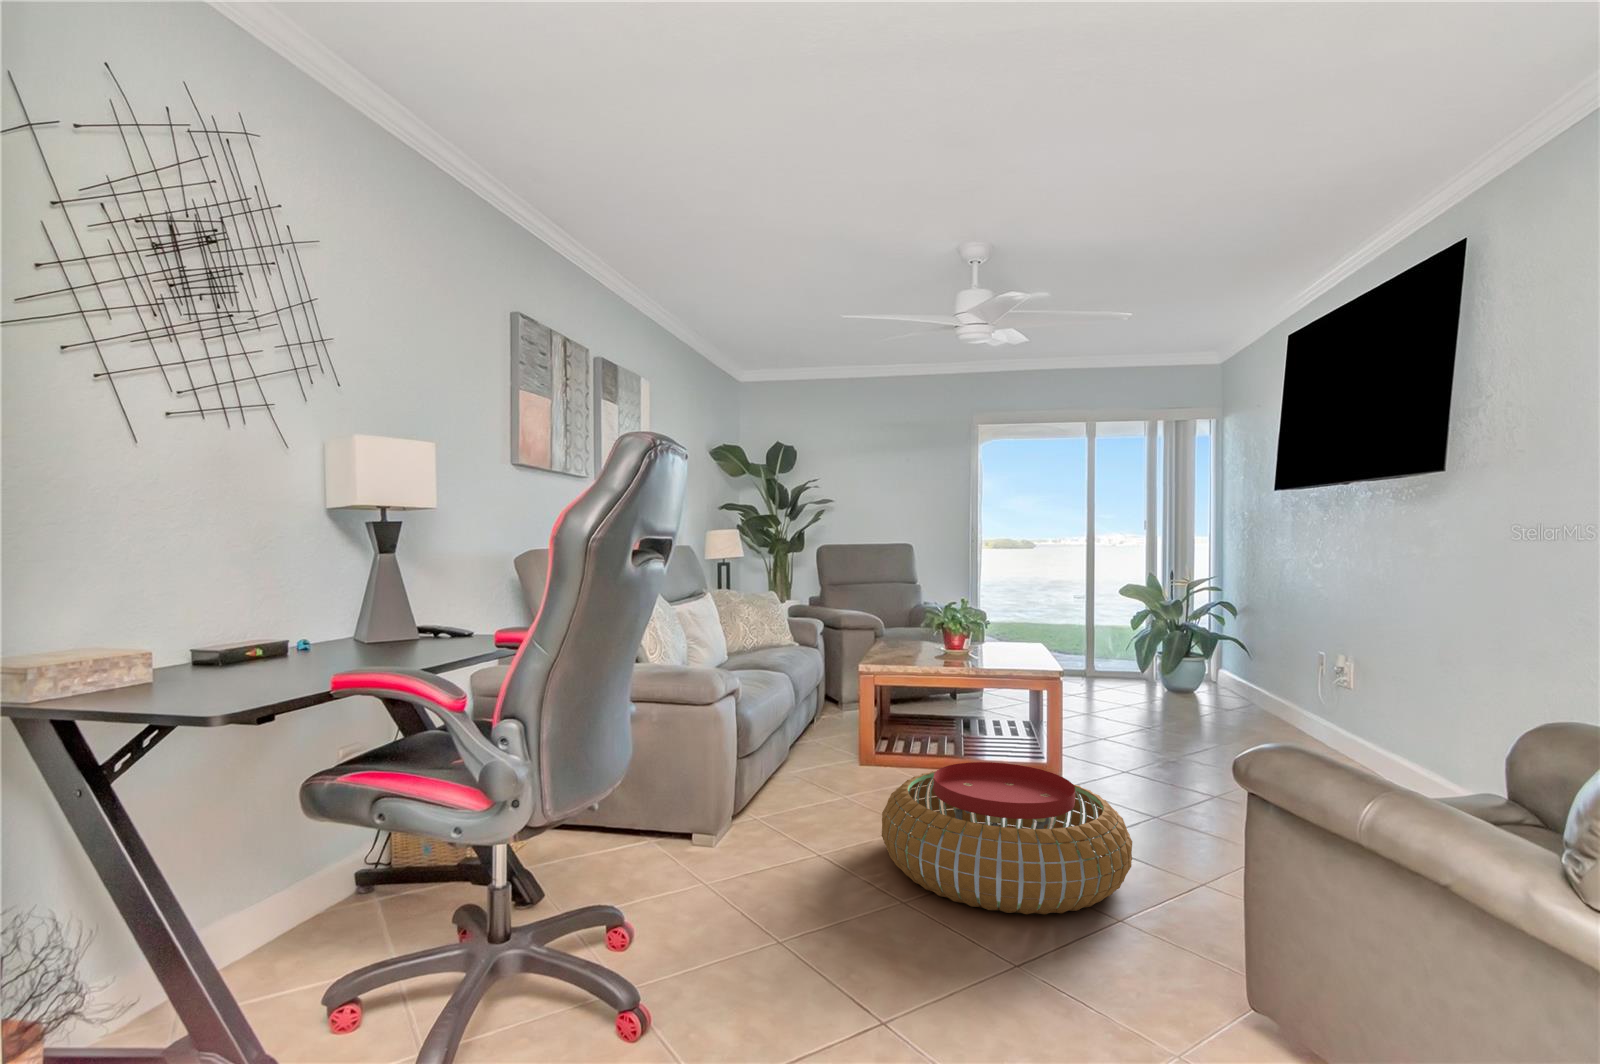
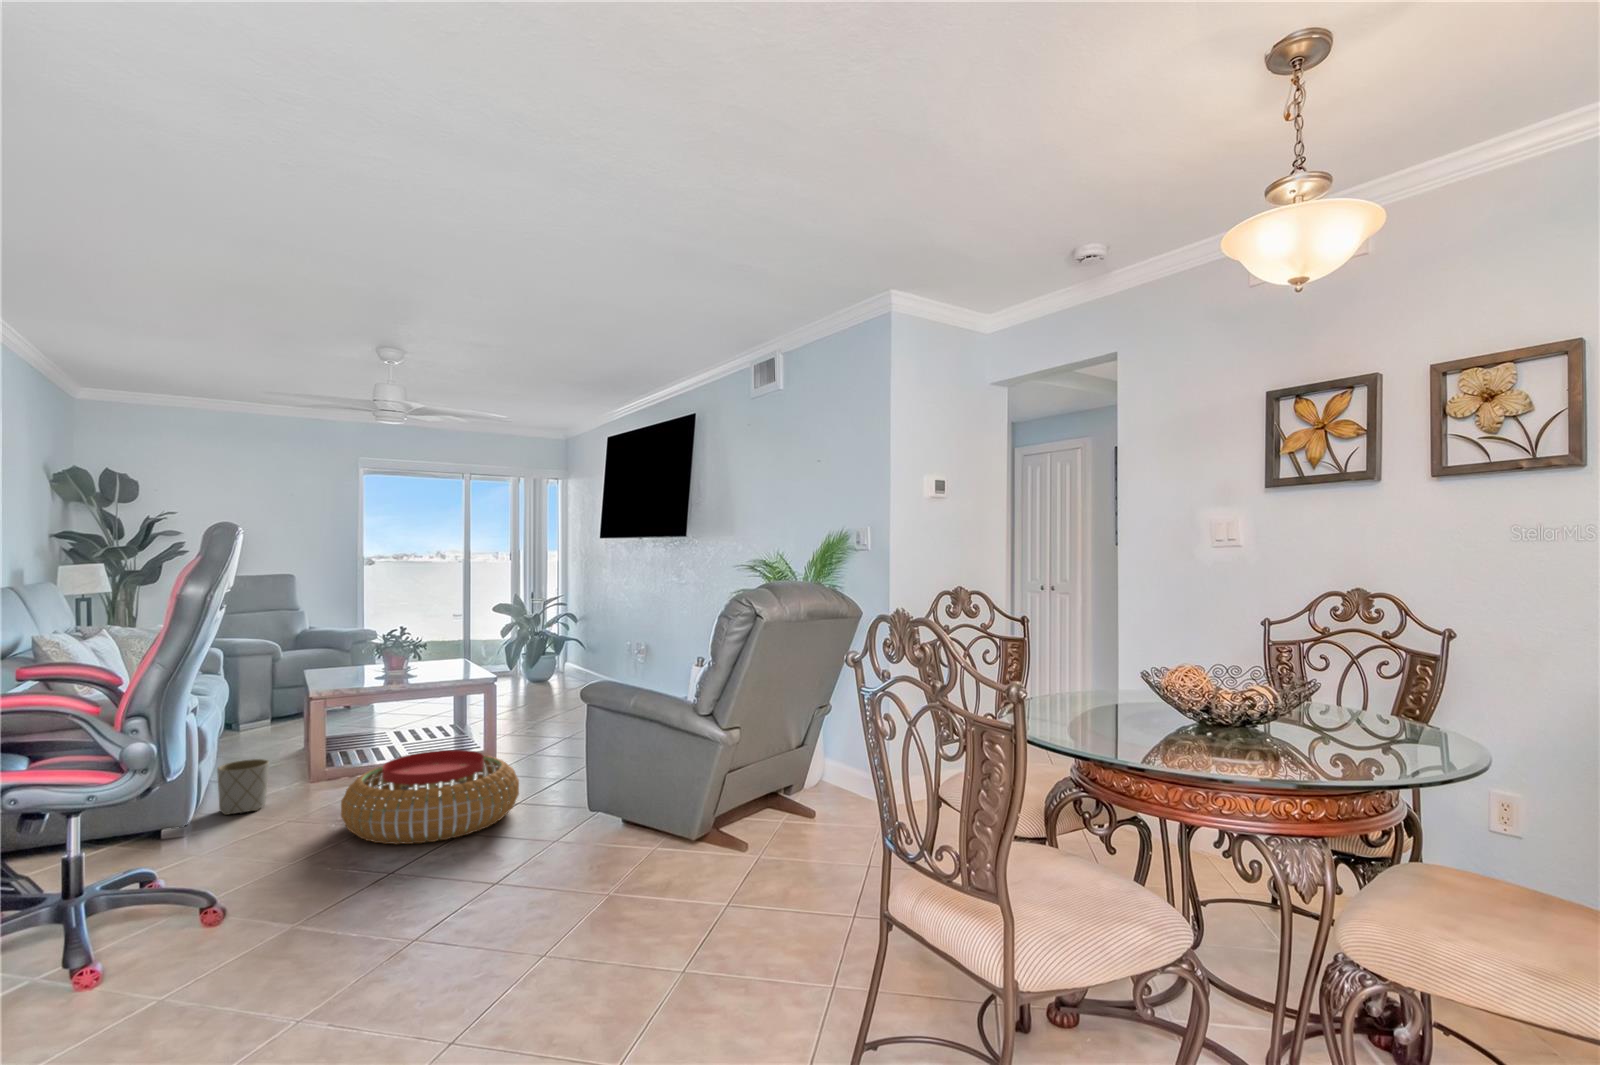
planter: none [784,728,833,791] -> present [217,759,269,815]

